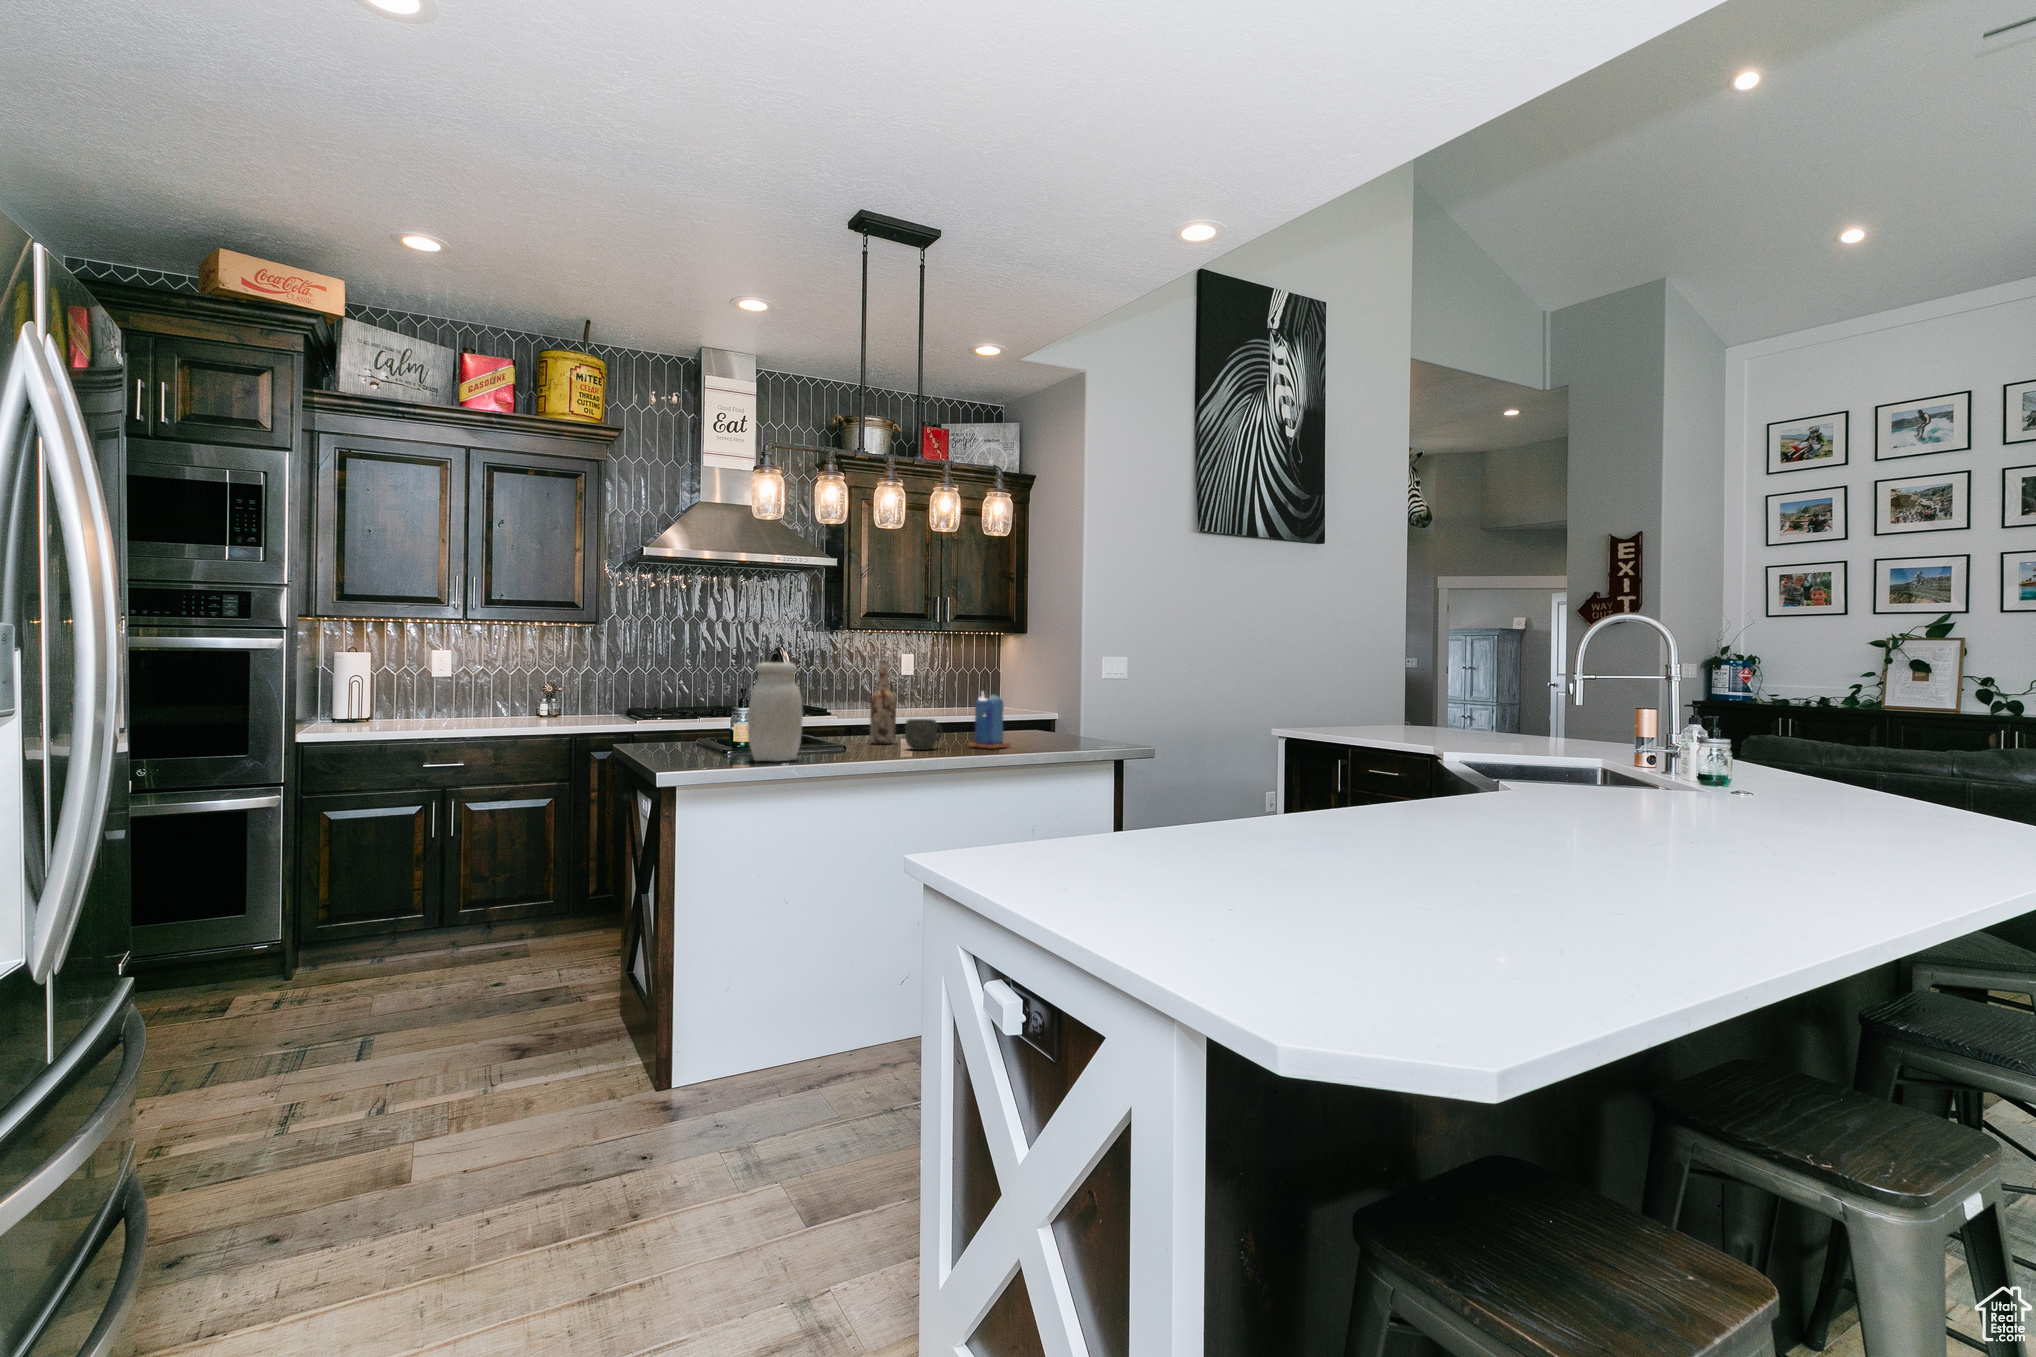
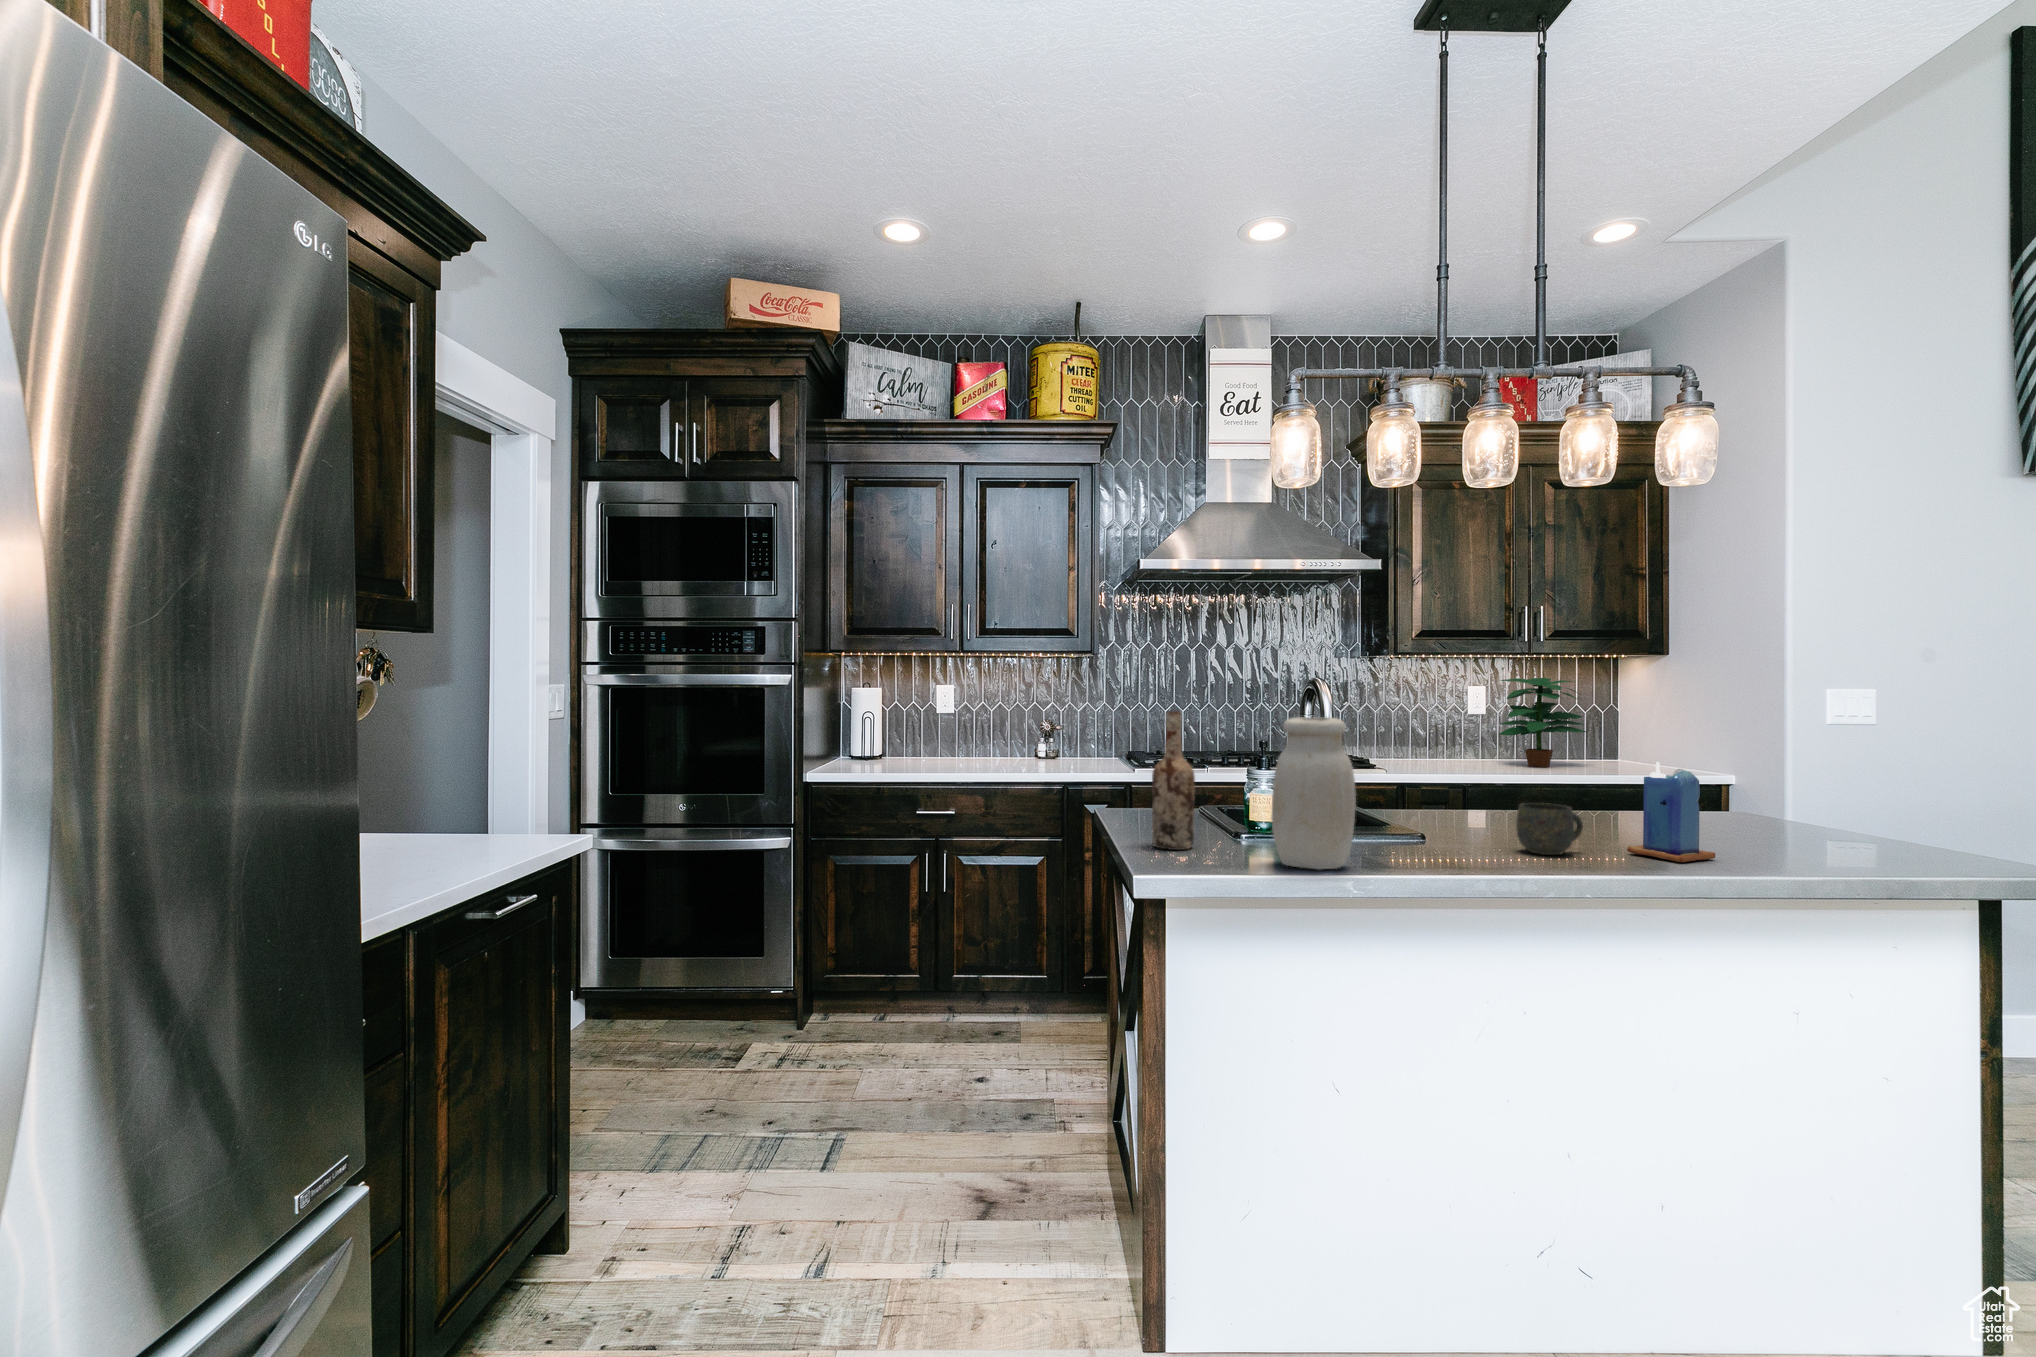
potted plant: none [924,650,980,714] -> present [1500,678,1586,767]
wine bottle: present [870,661,896,744] -> present [1152,711,1195,850]

